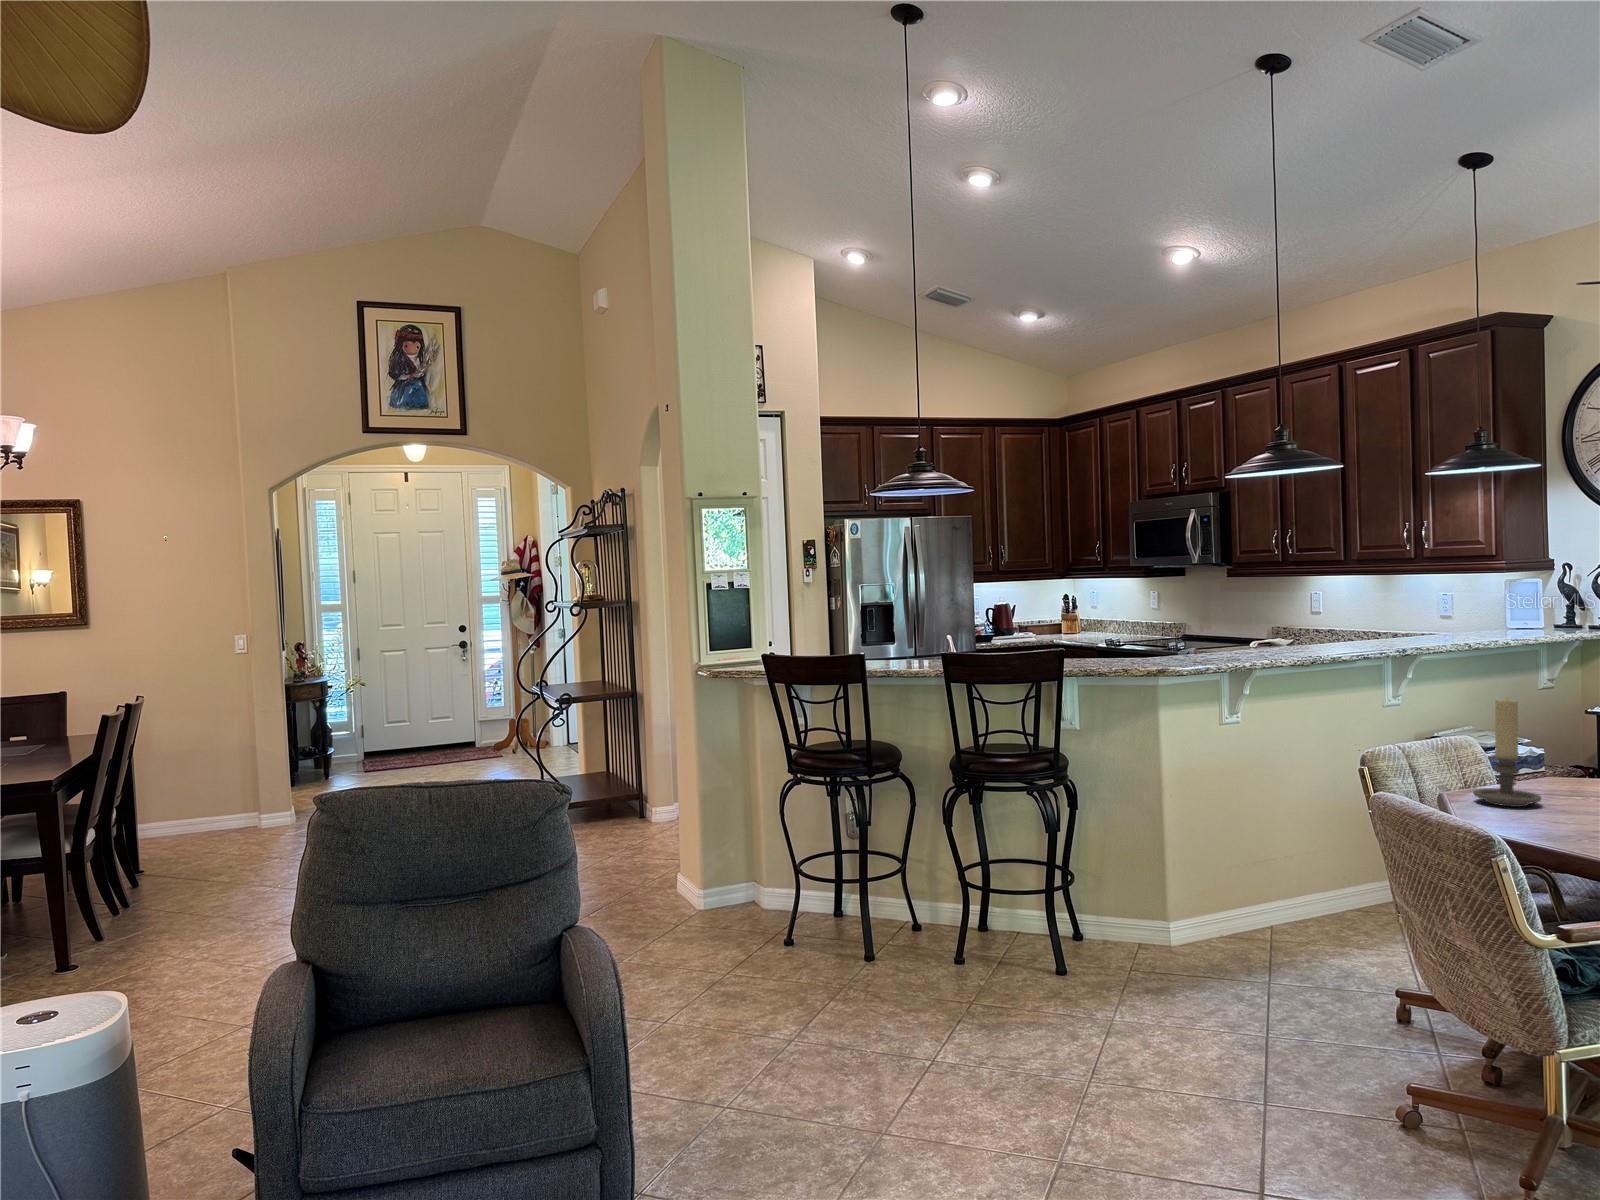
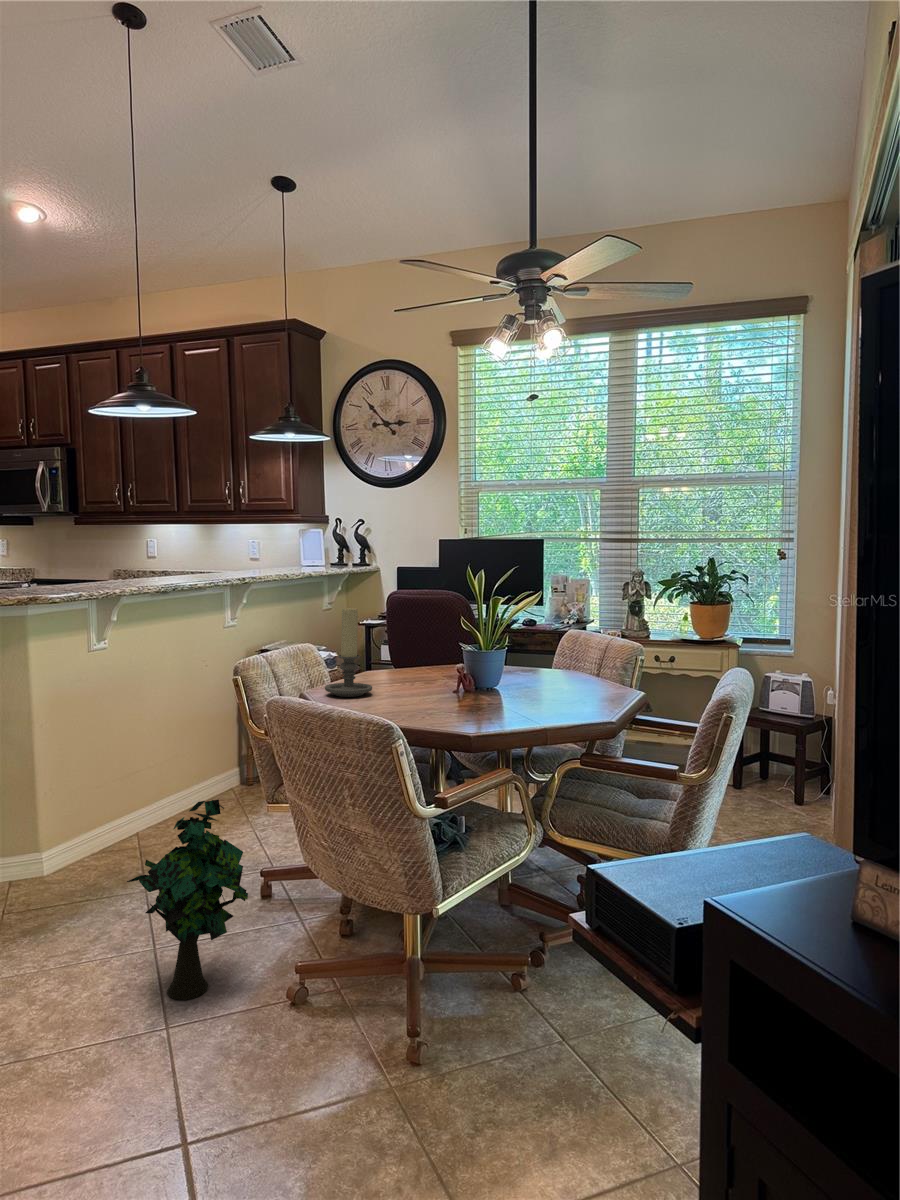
decorative plant: none [1230,888,1357,1084] -> present [127,800,248,1000]

